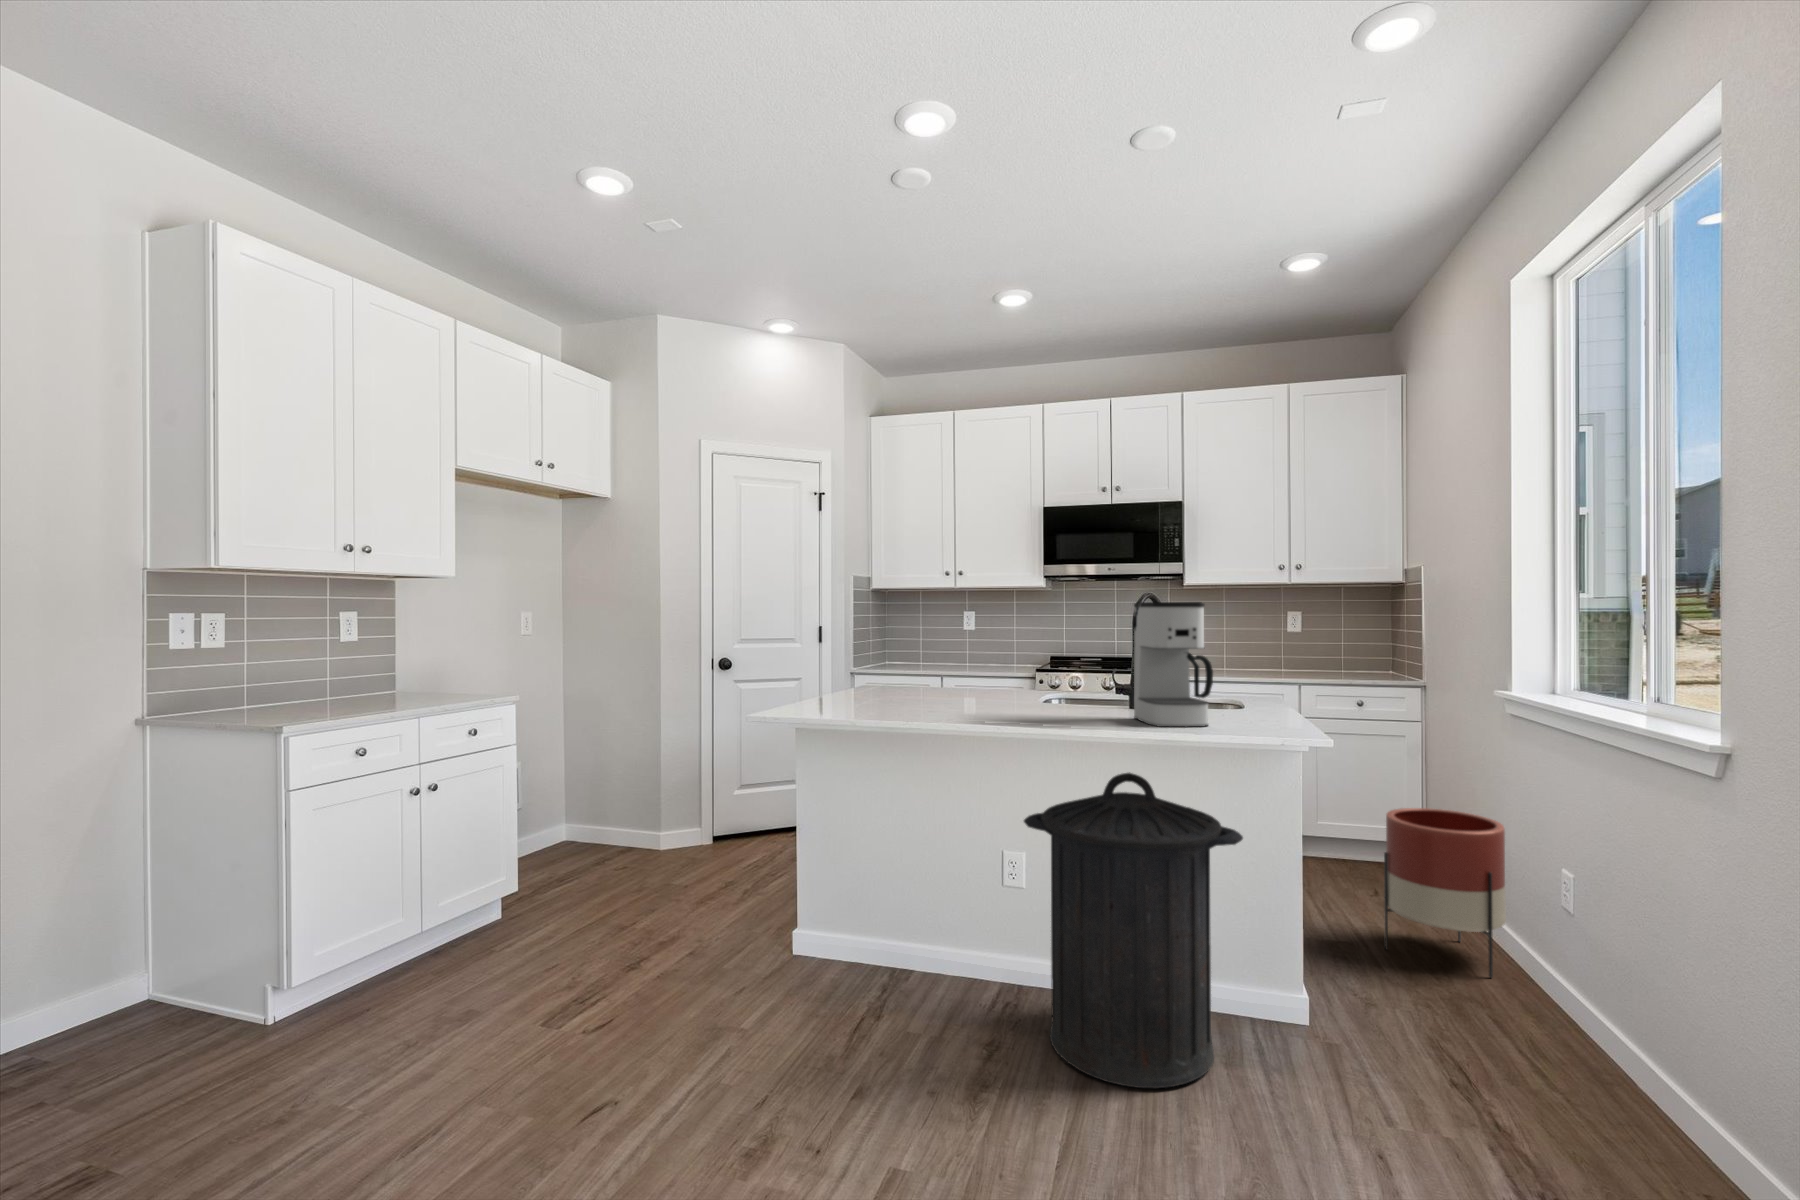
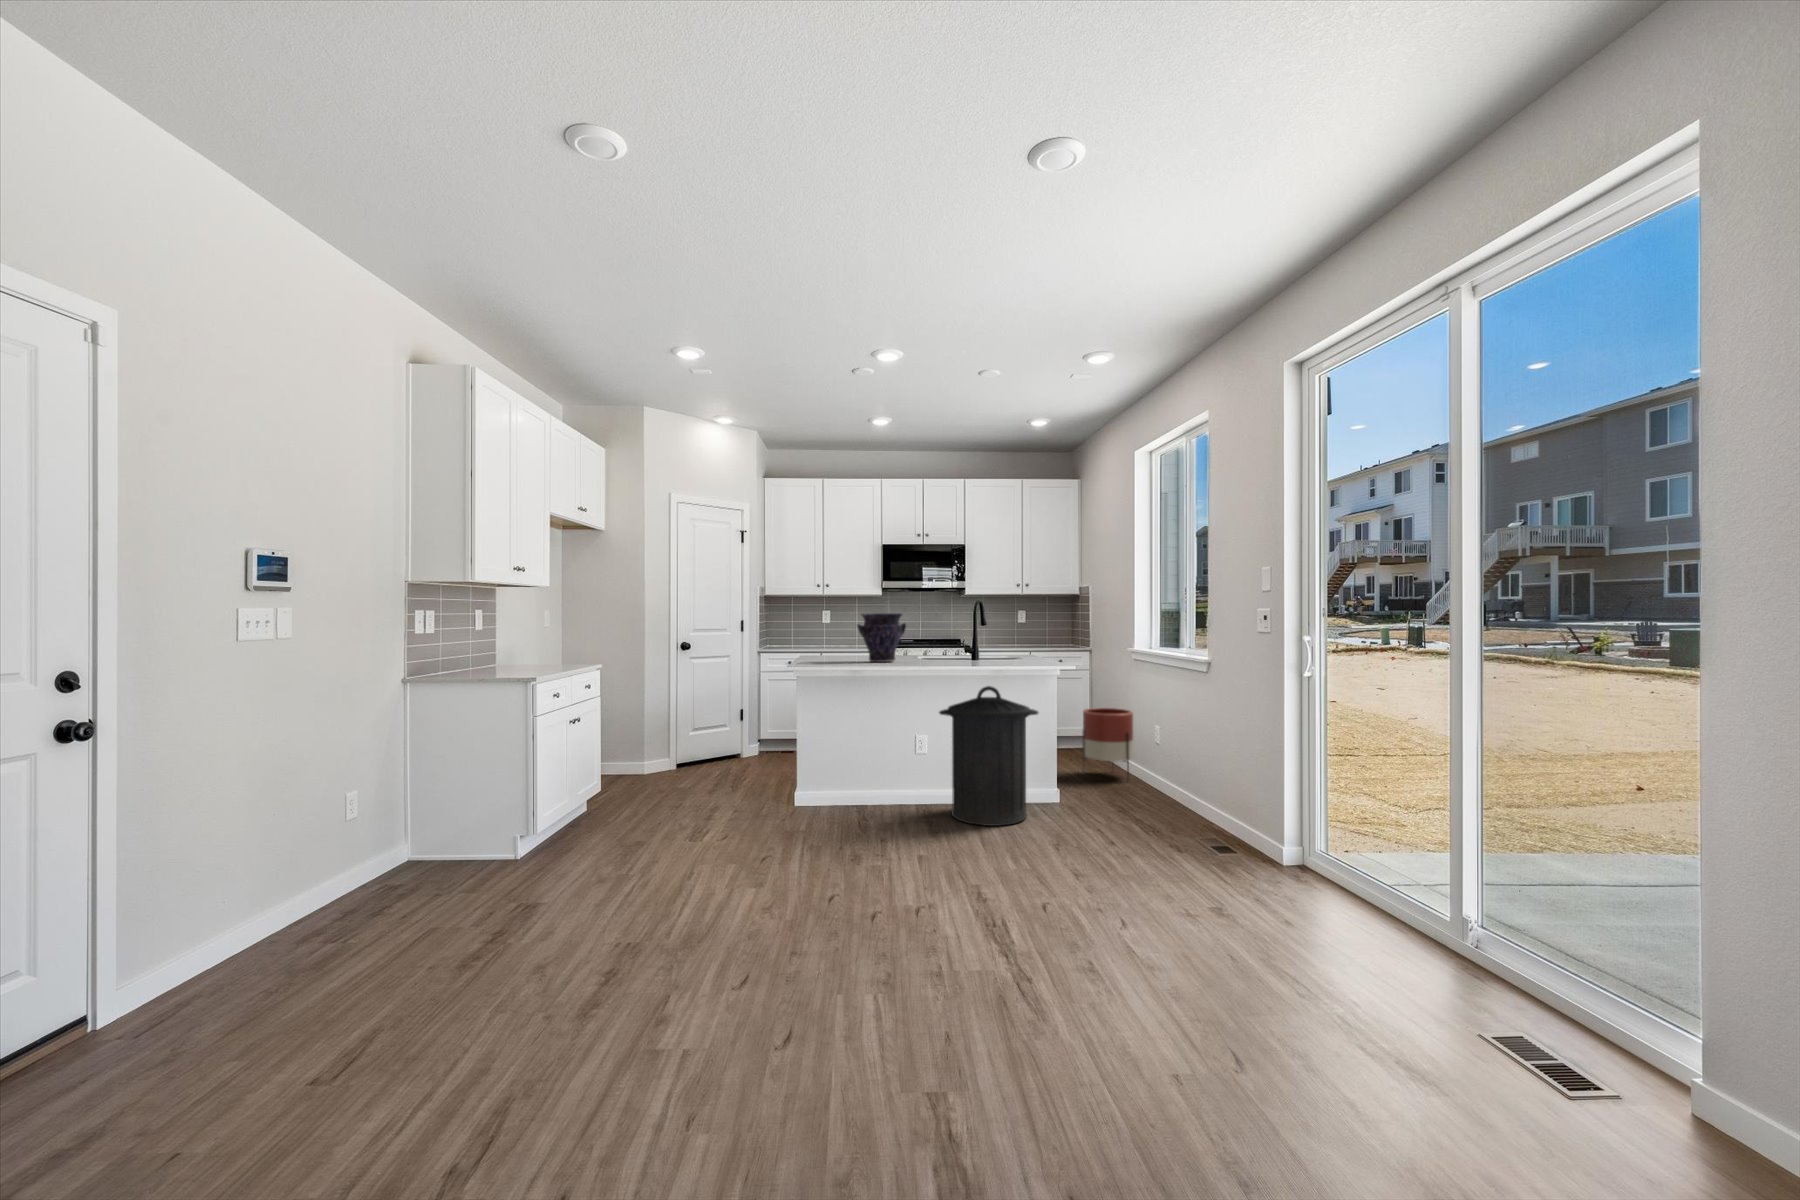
coffee maker: present [1134,602,1213,727] -> none [982,605,1020,664]
vase: none [899,618,990,709] -> present [857,613,906,662]

